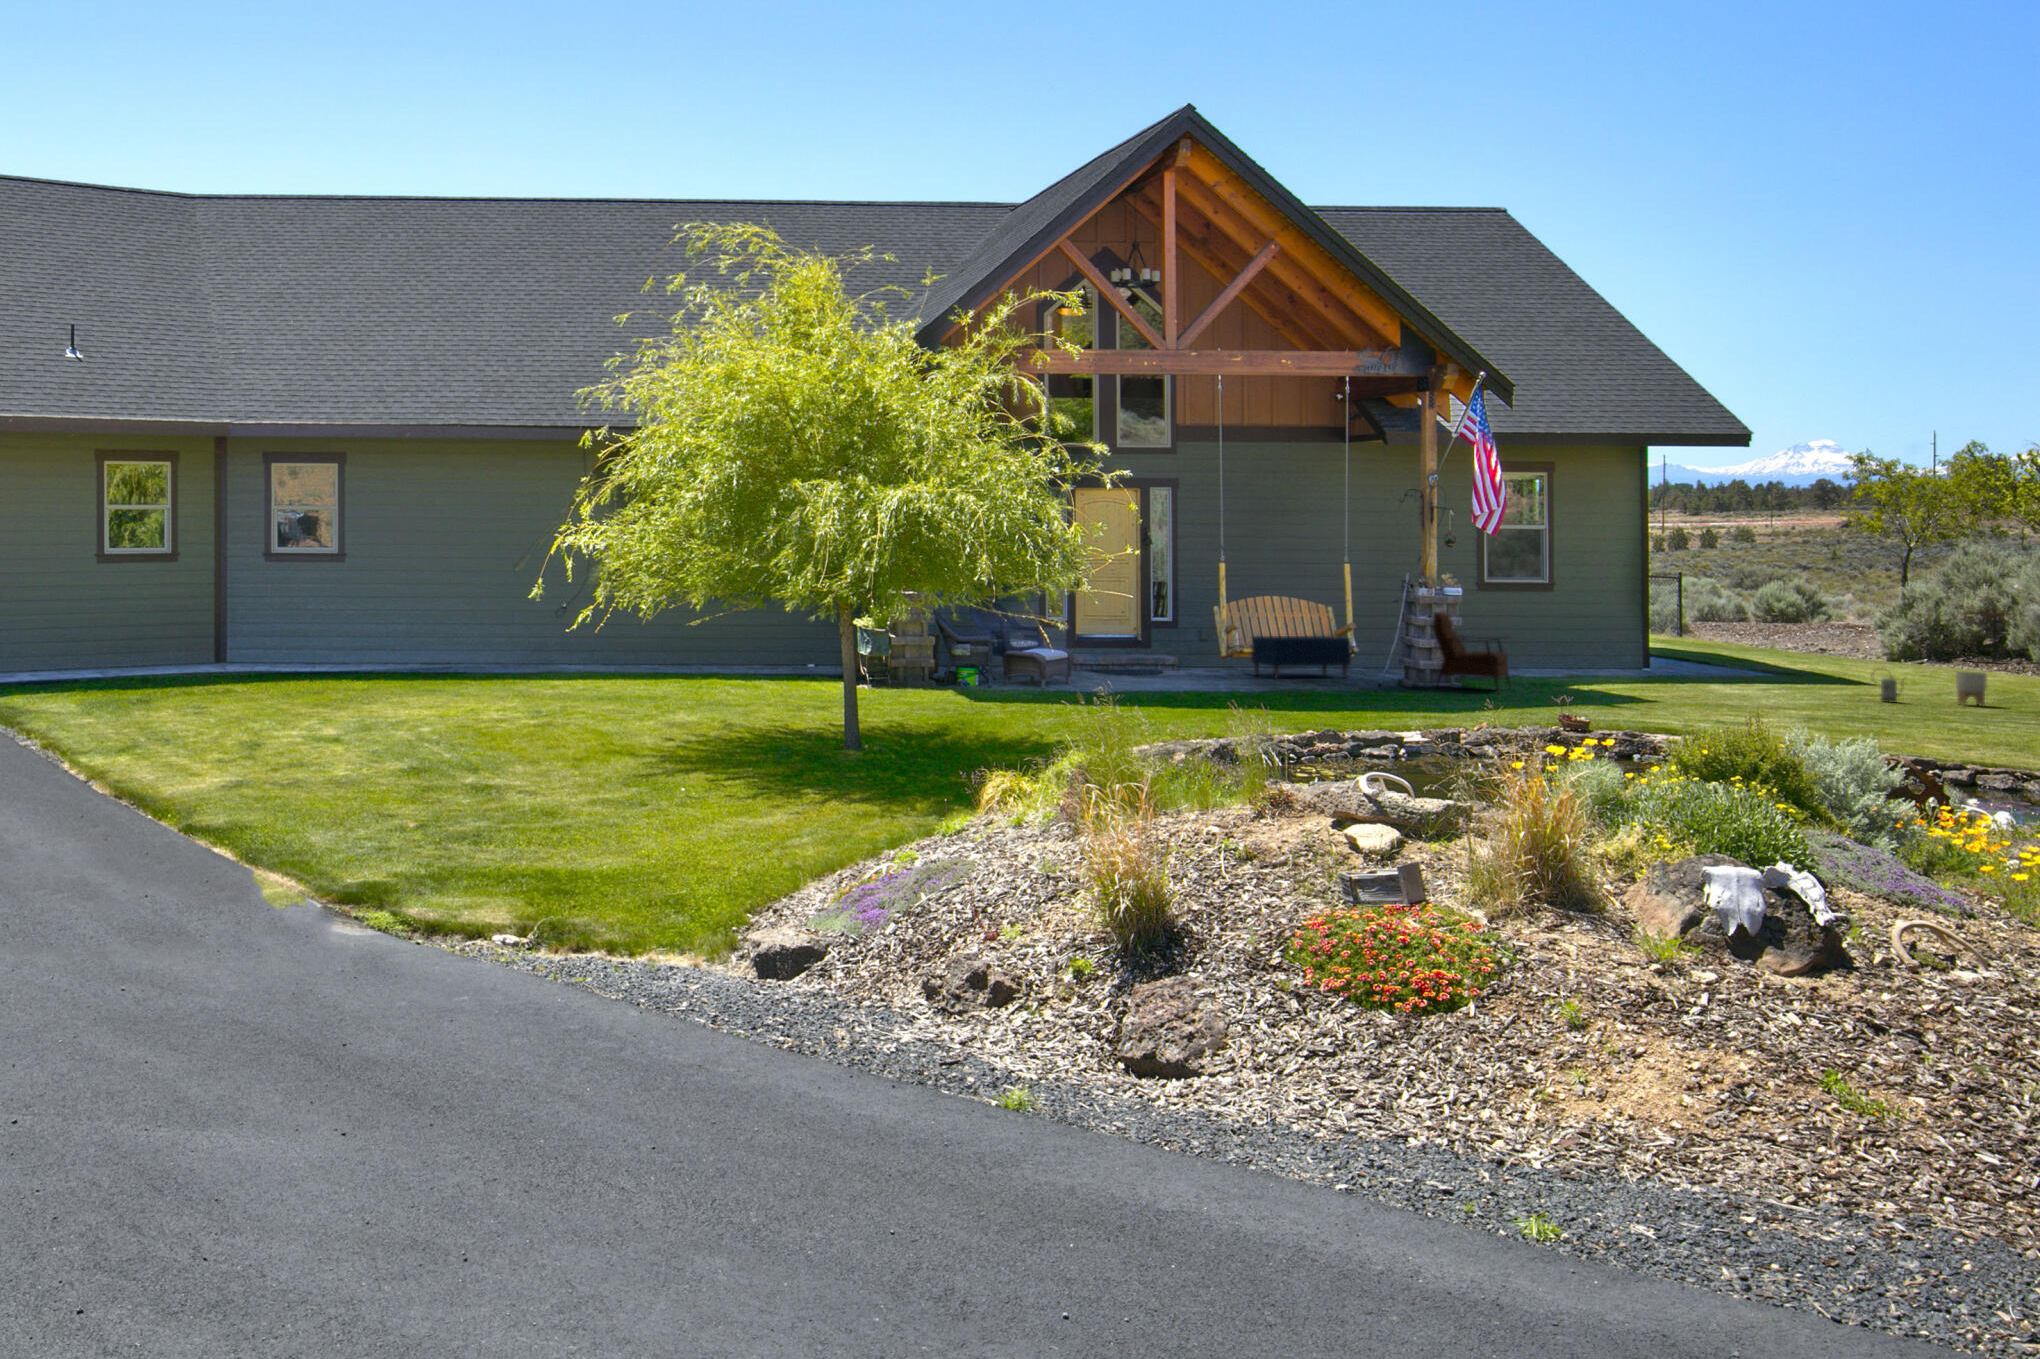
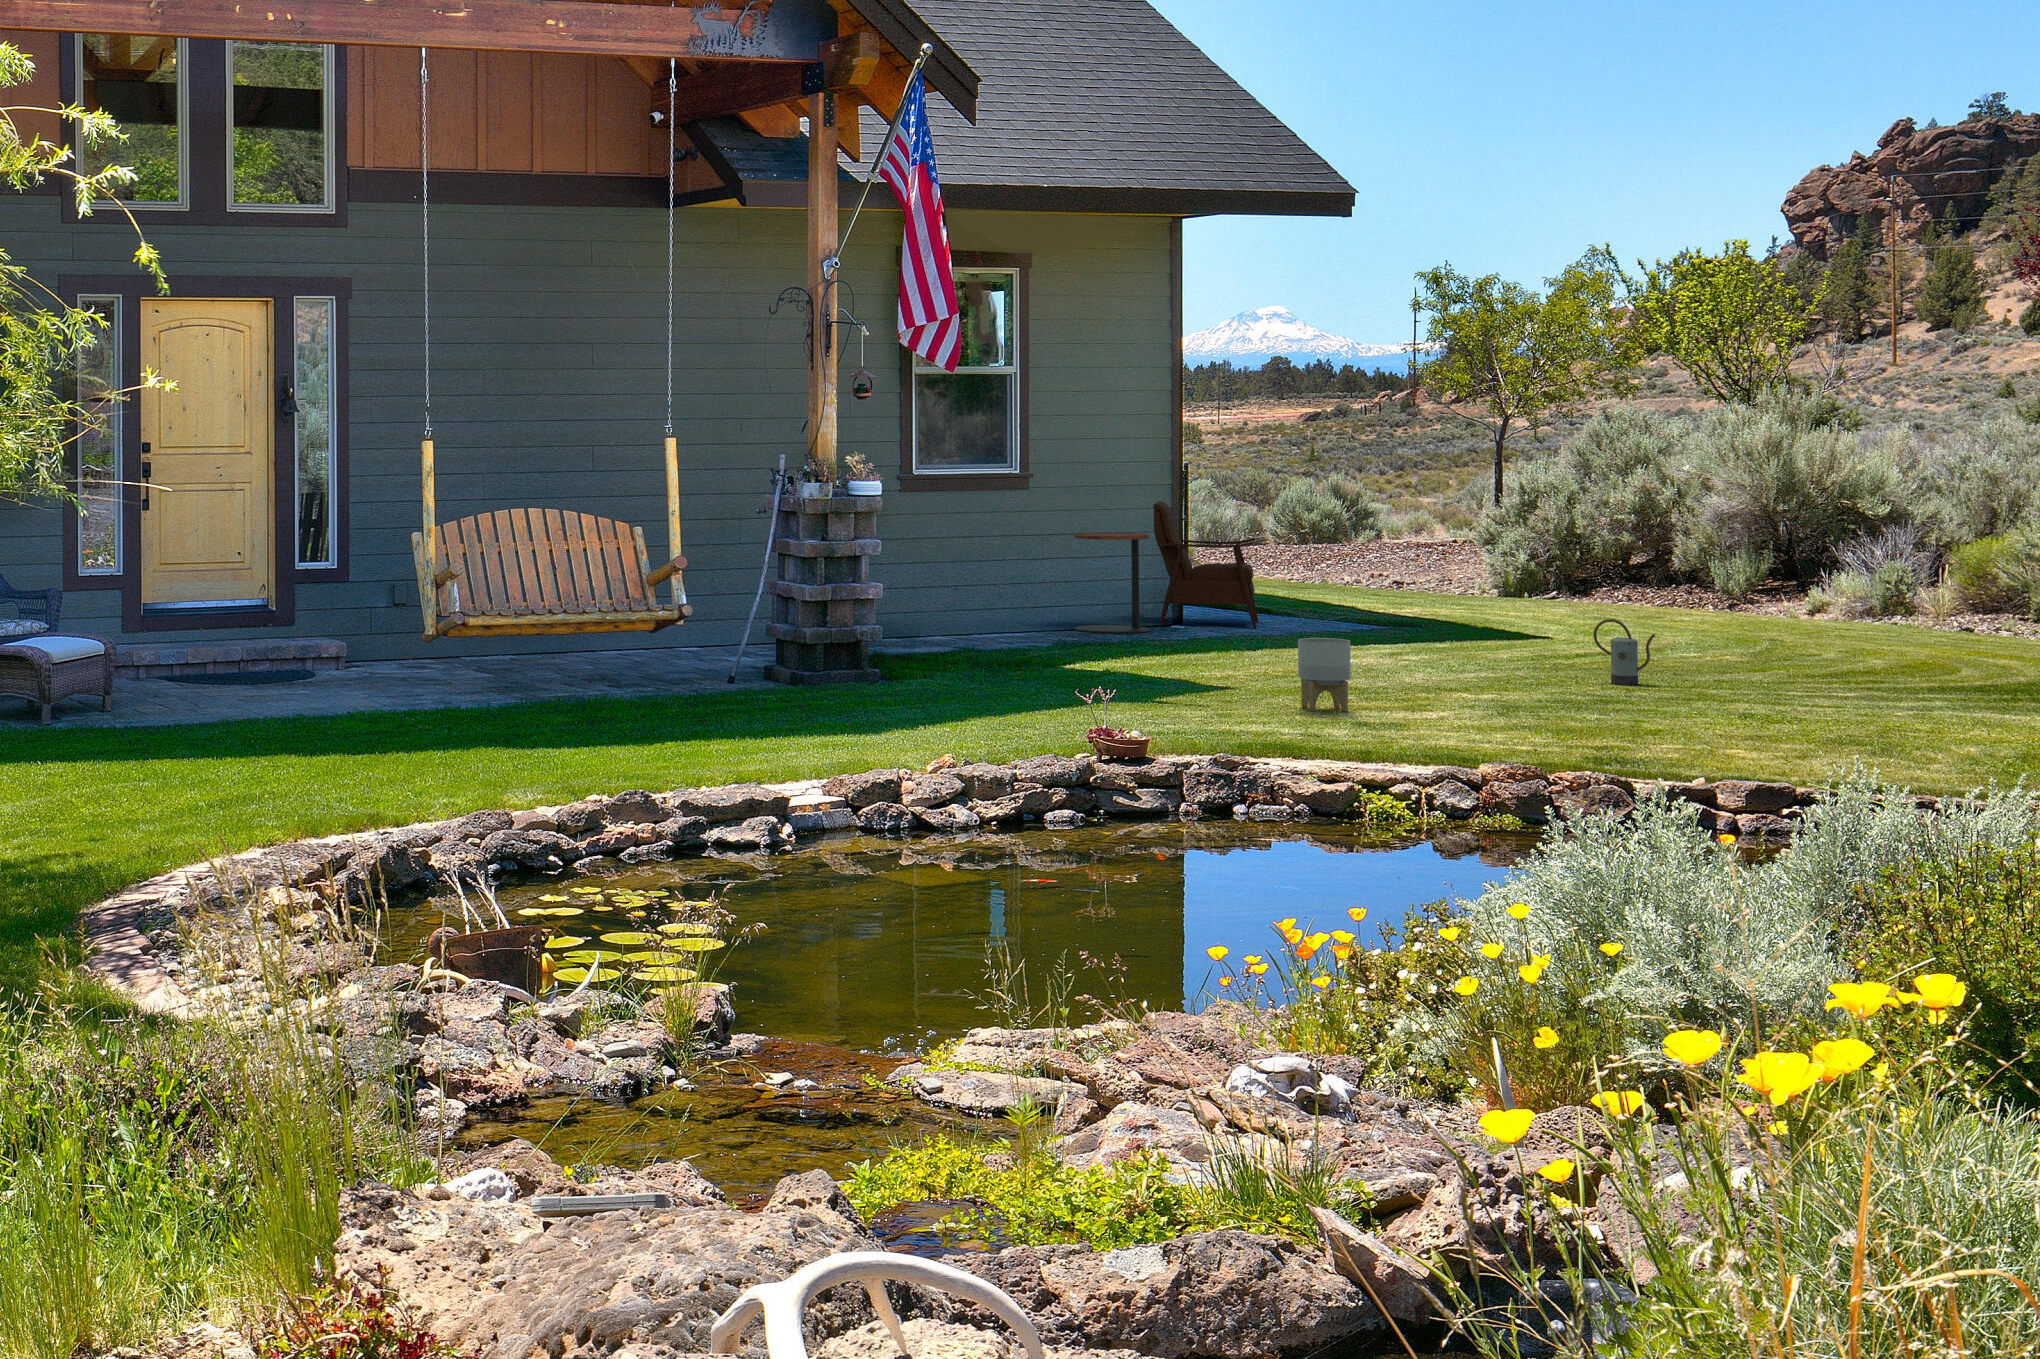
armchair: present [1433,612,1511,690] -> present [1153,501,1258,629]
side table: present [1966,612,2008,664] -> present [1074,533,1150,633]
bench: present [1251,636,1351,678] -> none [481,586,673,682]
planter: present [1956,671,1987,706] -> present [1298,638,1351,711]

